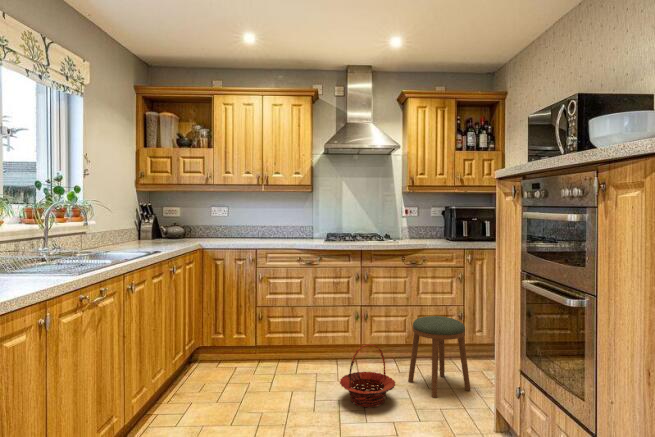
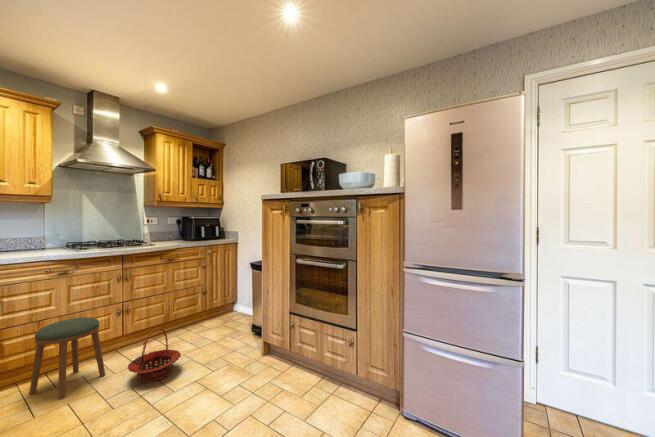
stool: present [408,316,470,398] -> present [29,317,105,399]

